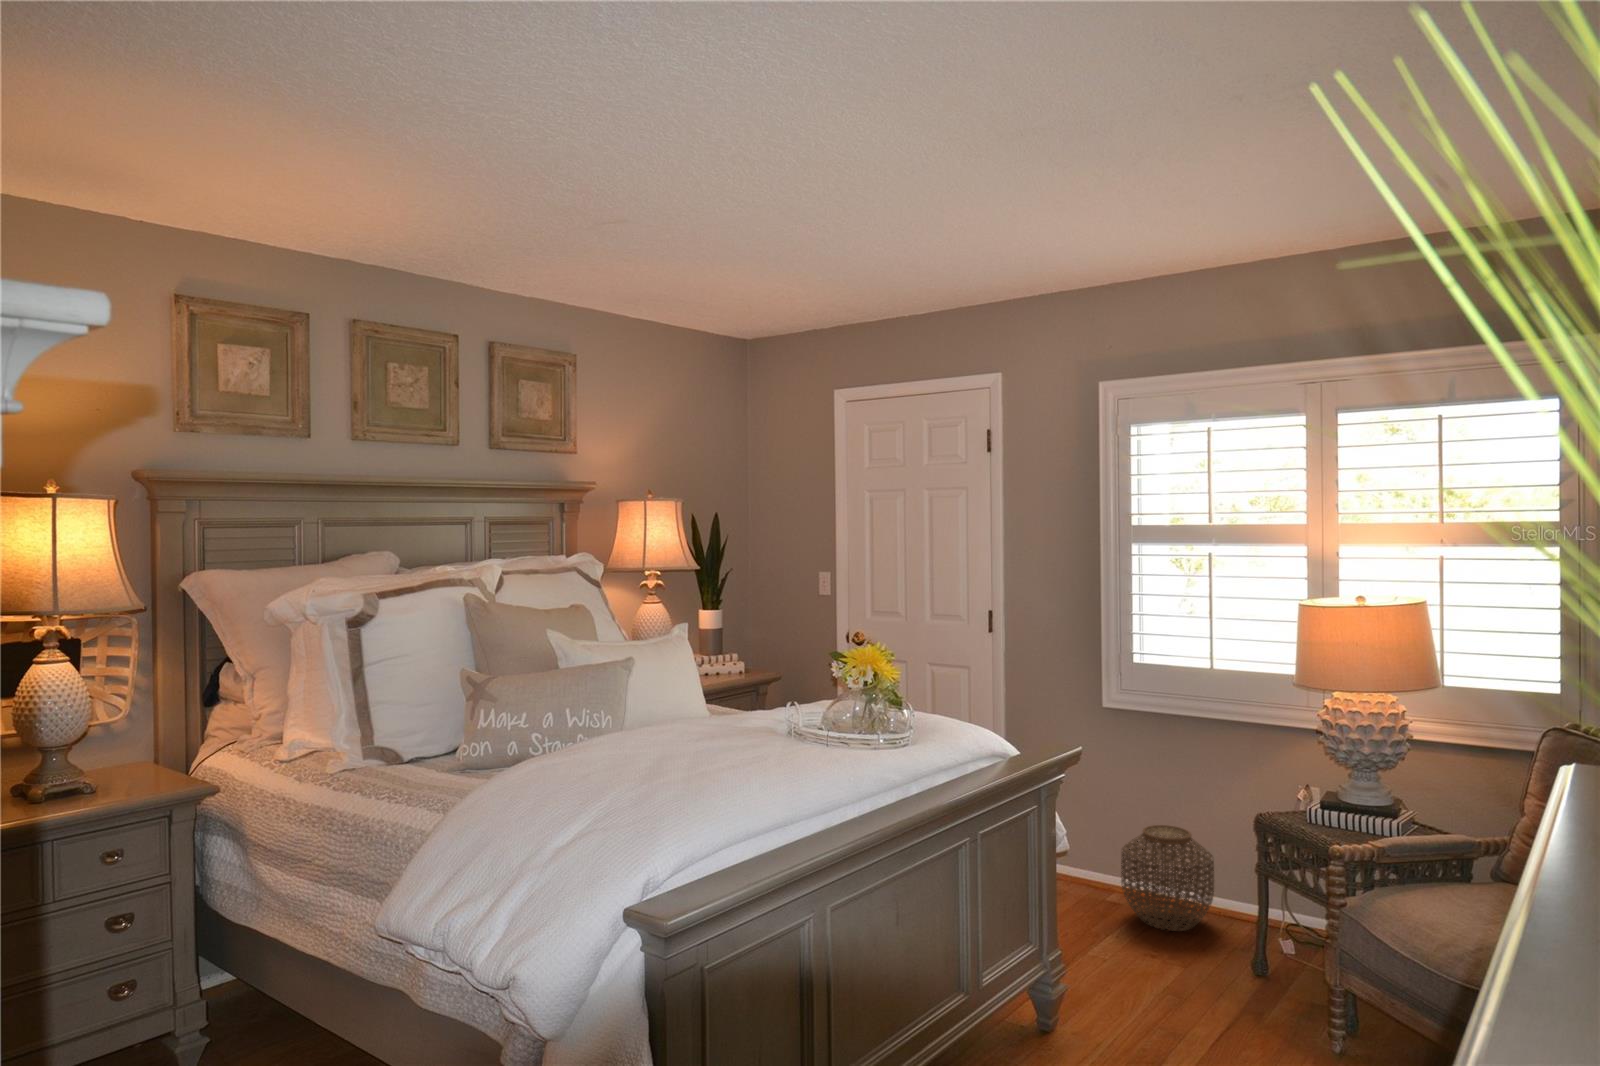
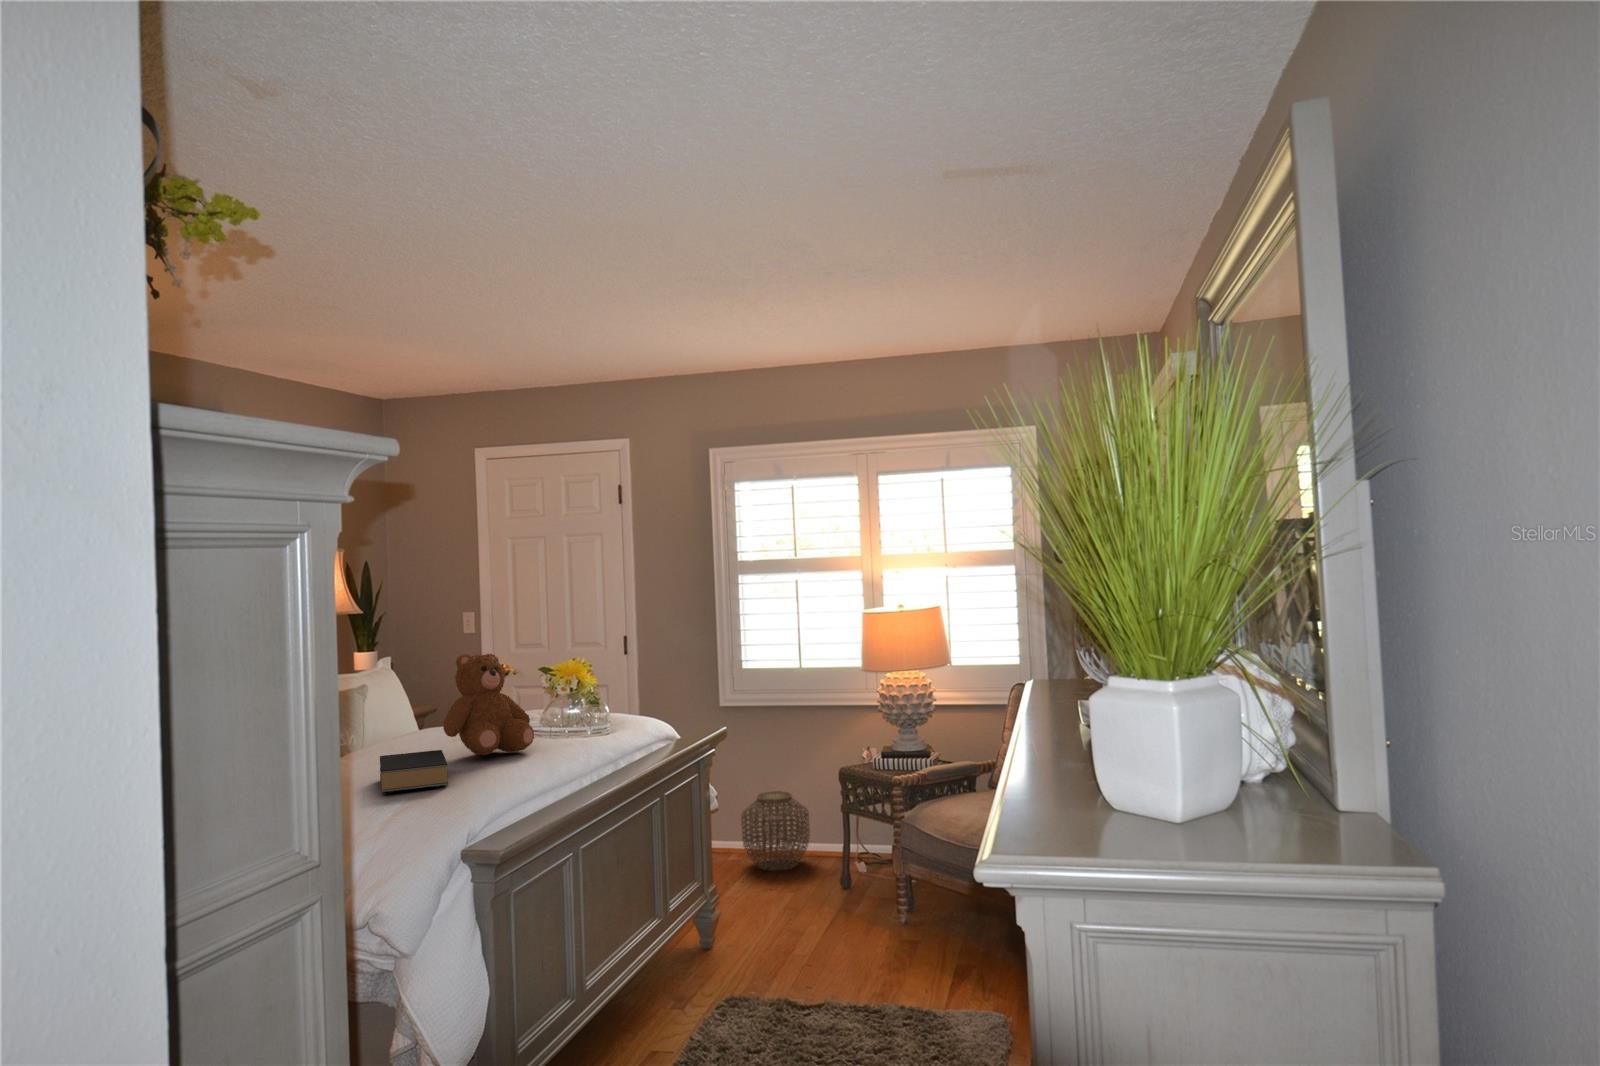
teddy bear: none [683,635,796,767] -> present [443,654,534,755]
book: none [571,756,669,810] -> present [380,750,448,793]

